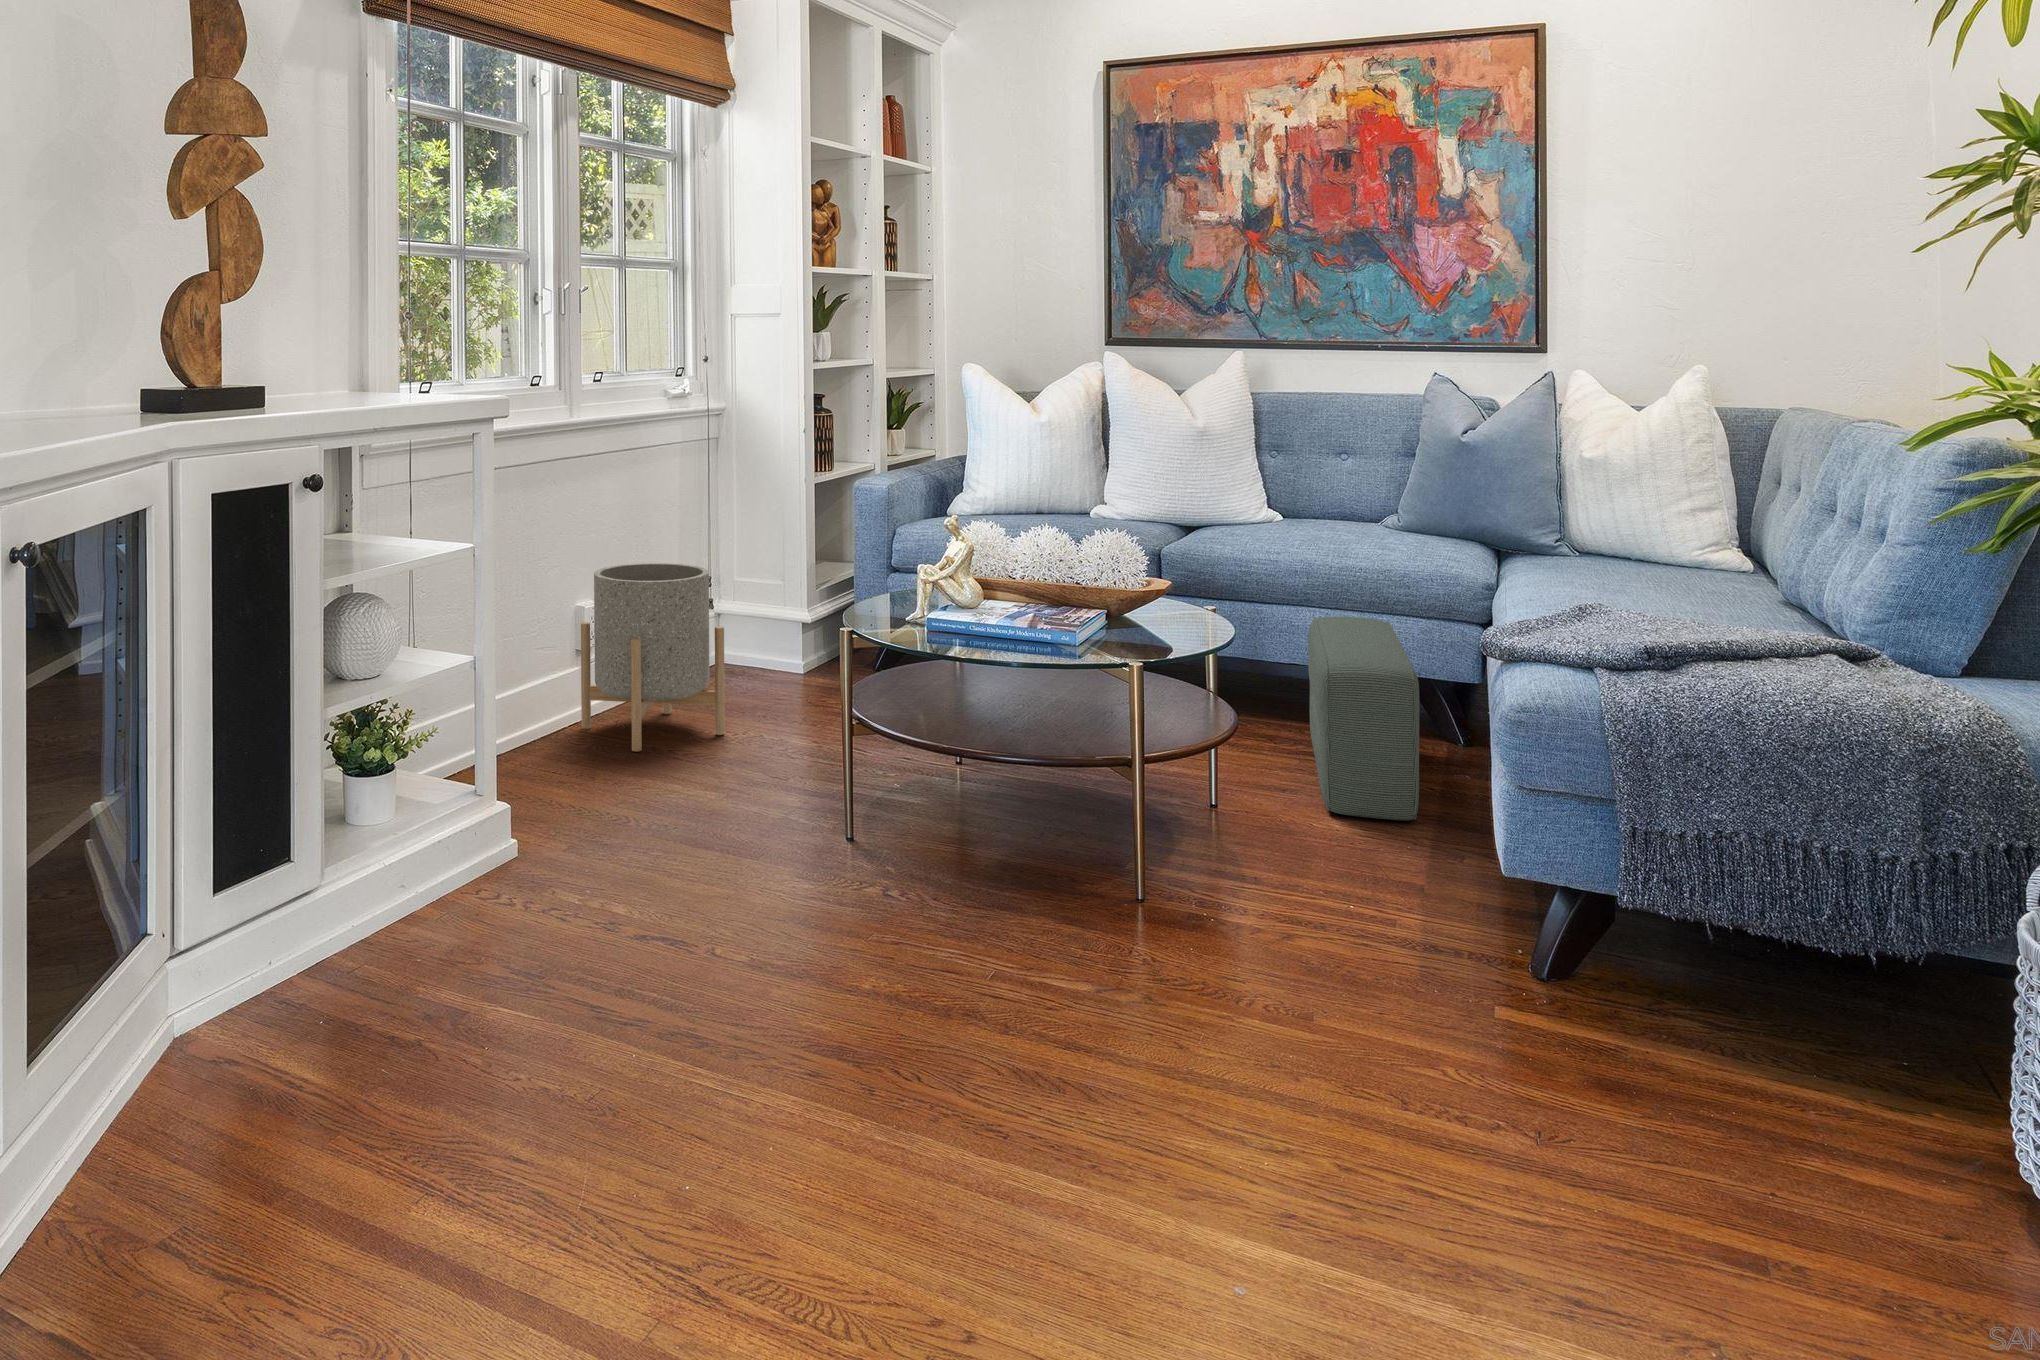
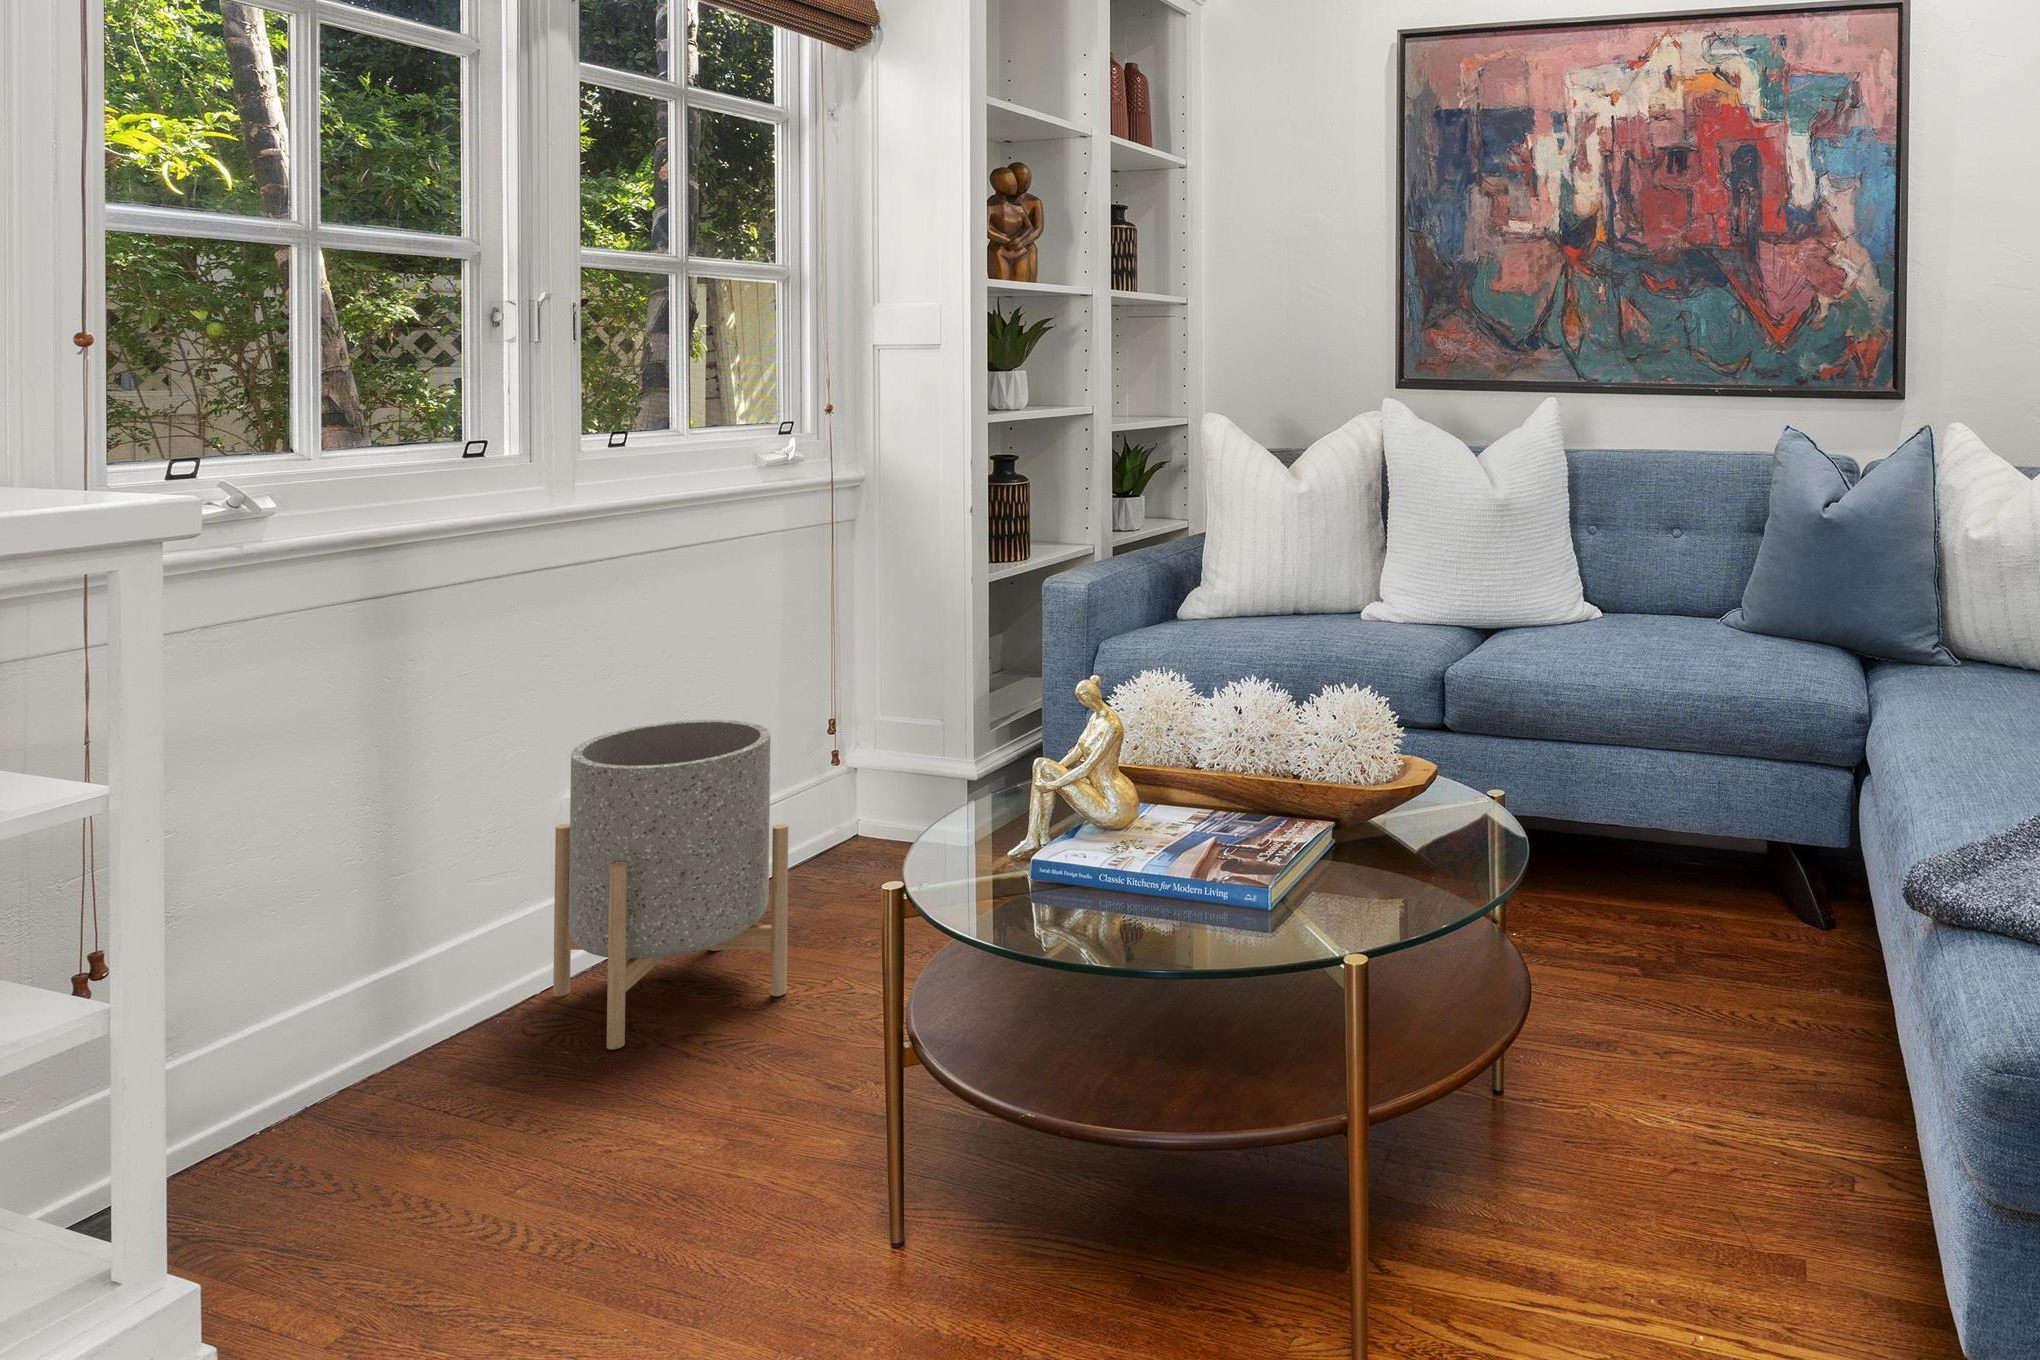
pouf: present [1308,617,1419,820] -> none [1639,772,1798,1125]

